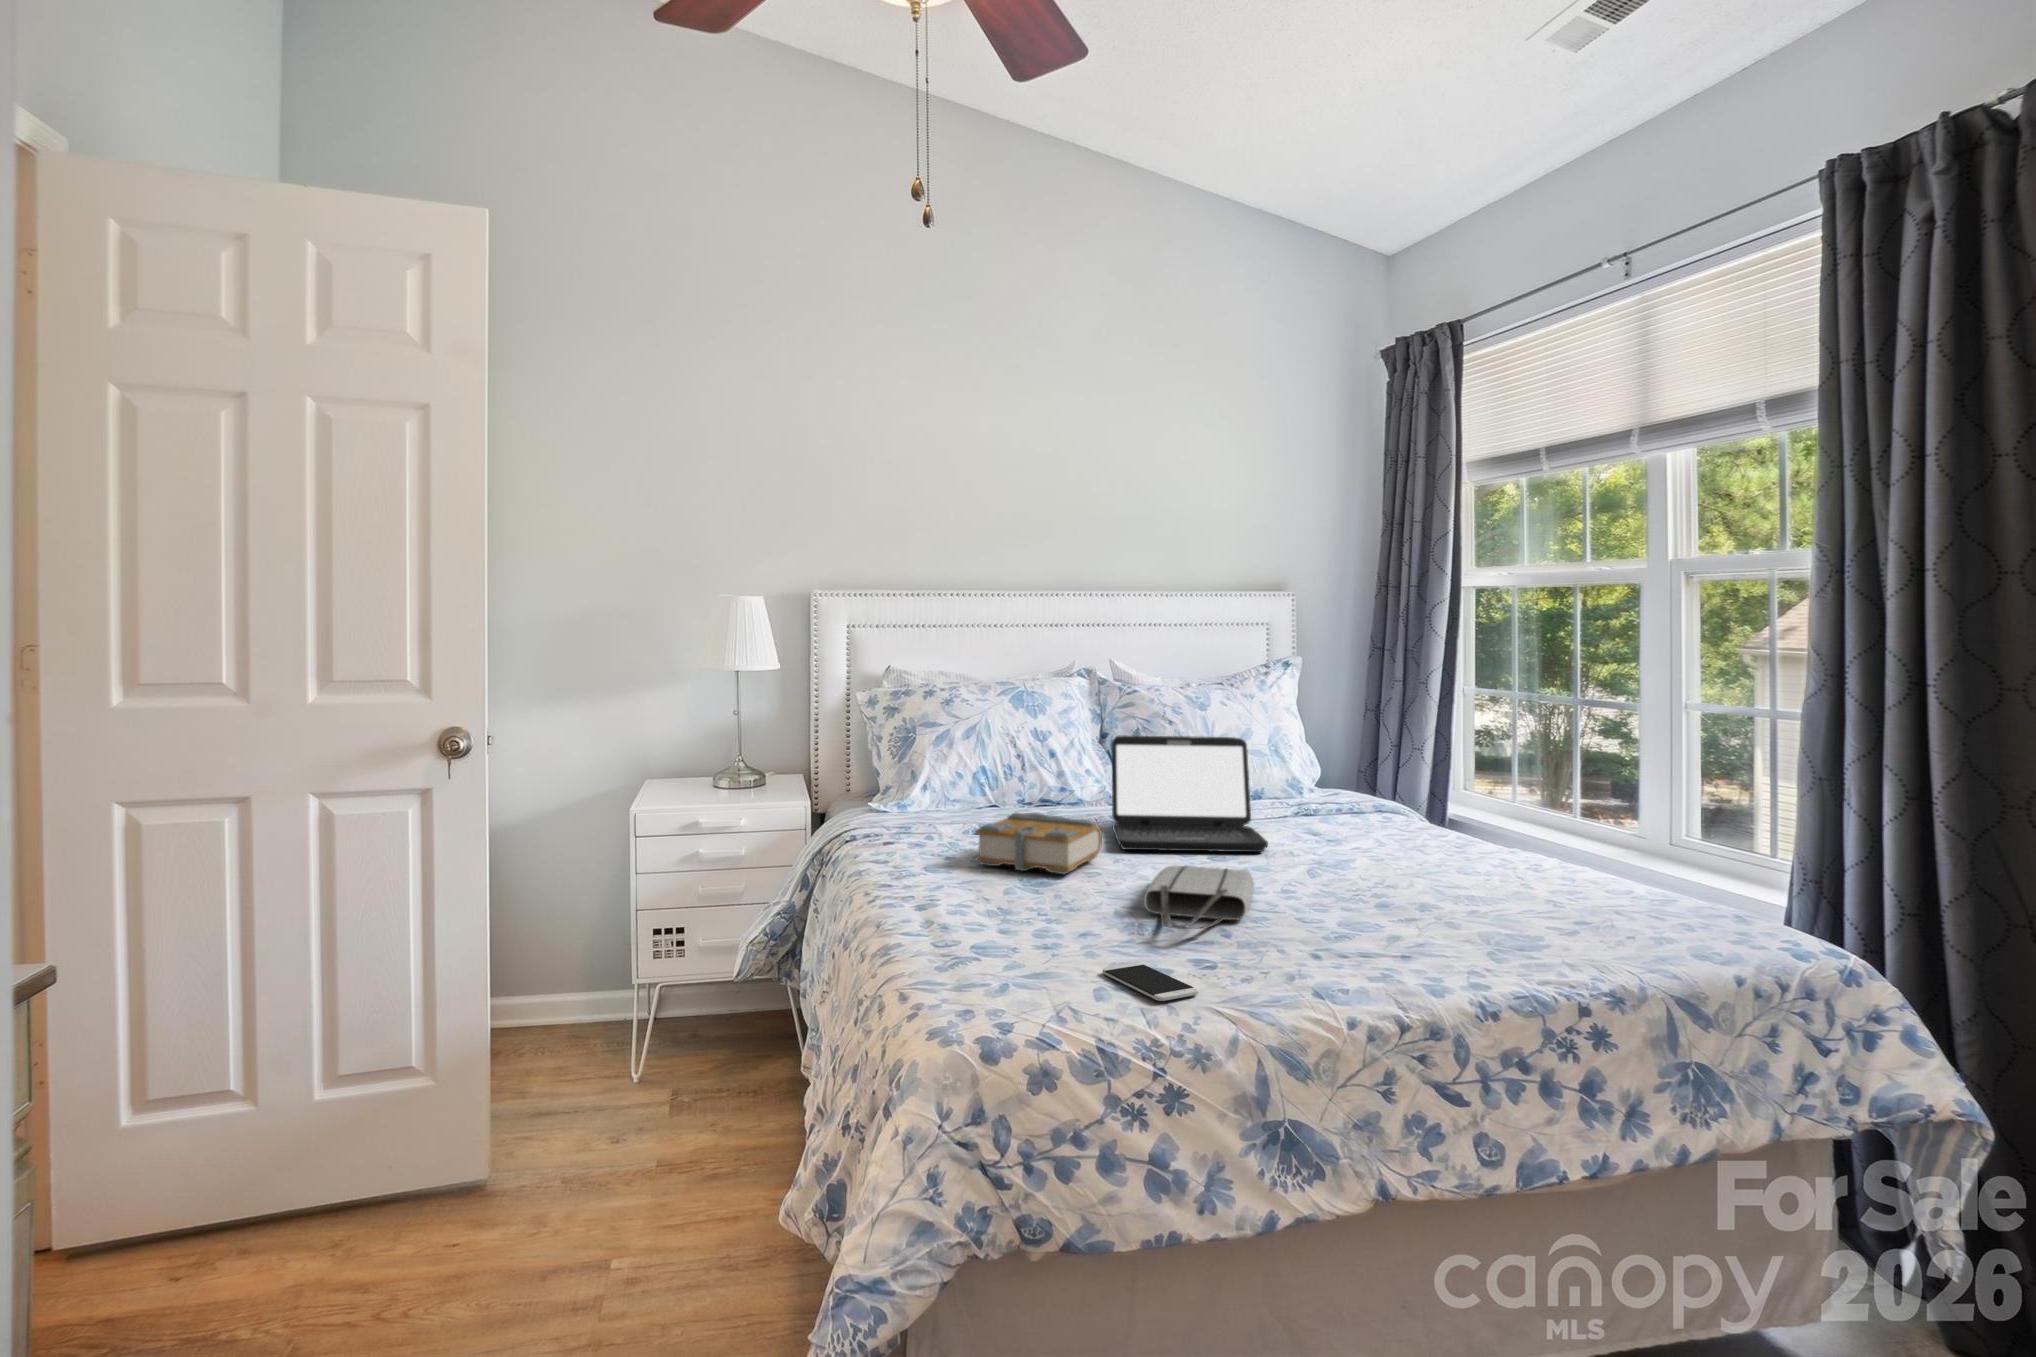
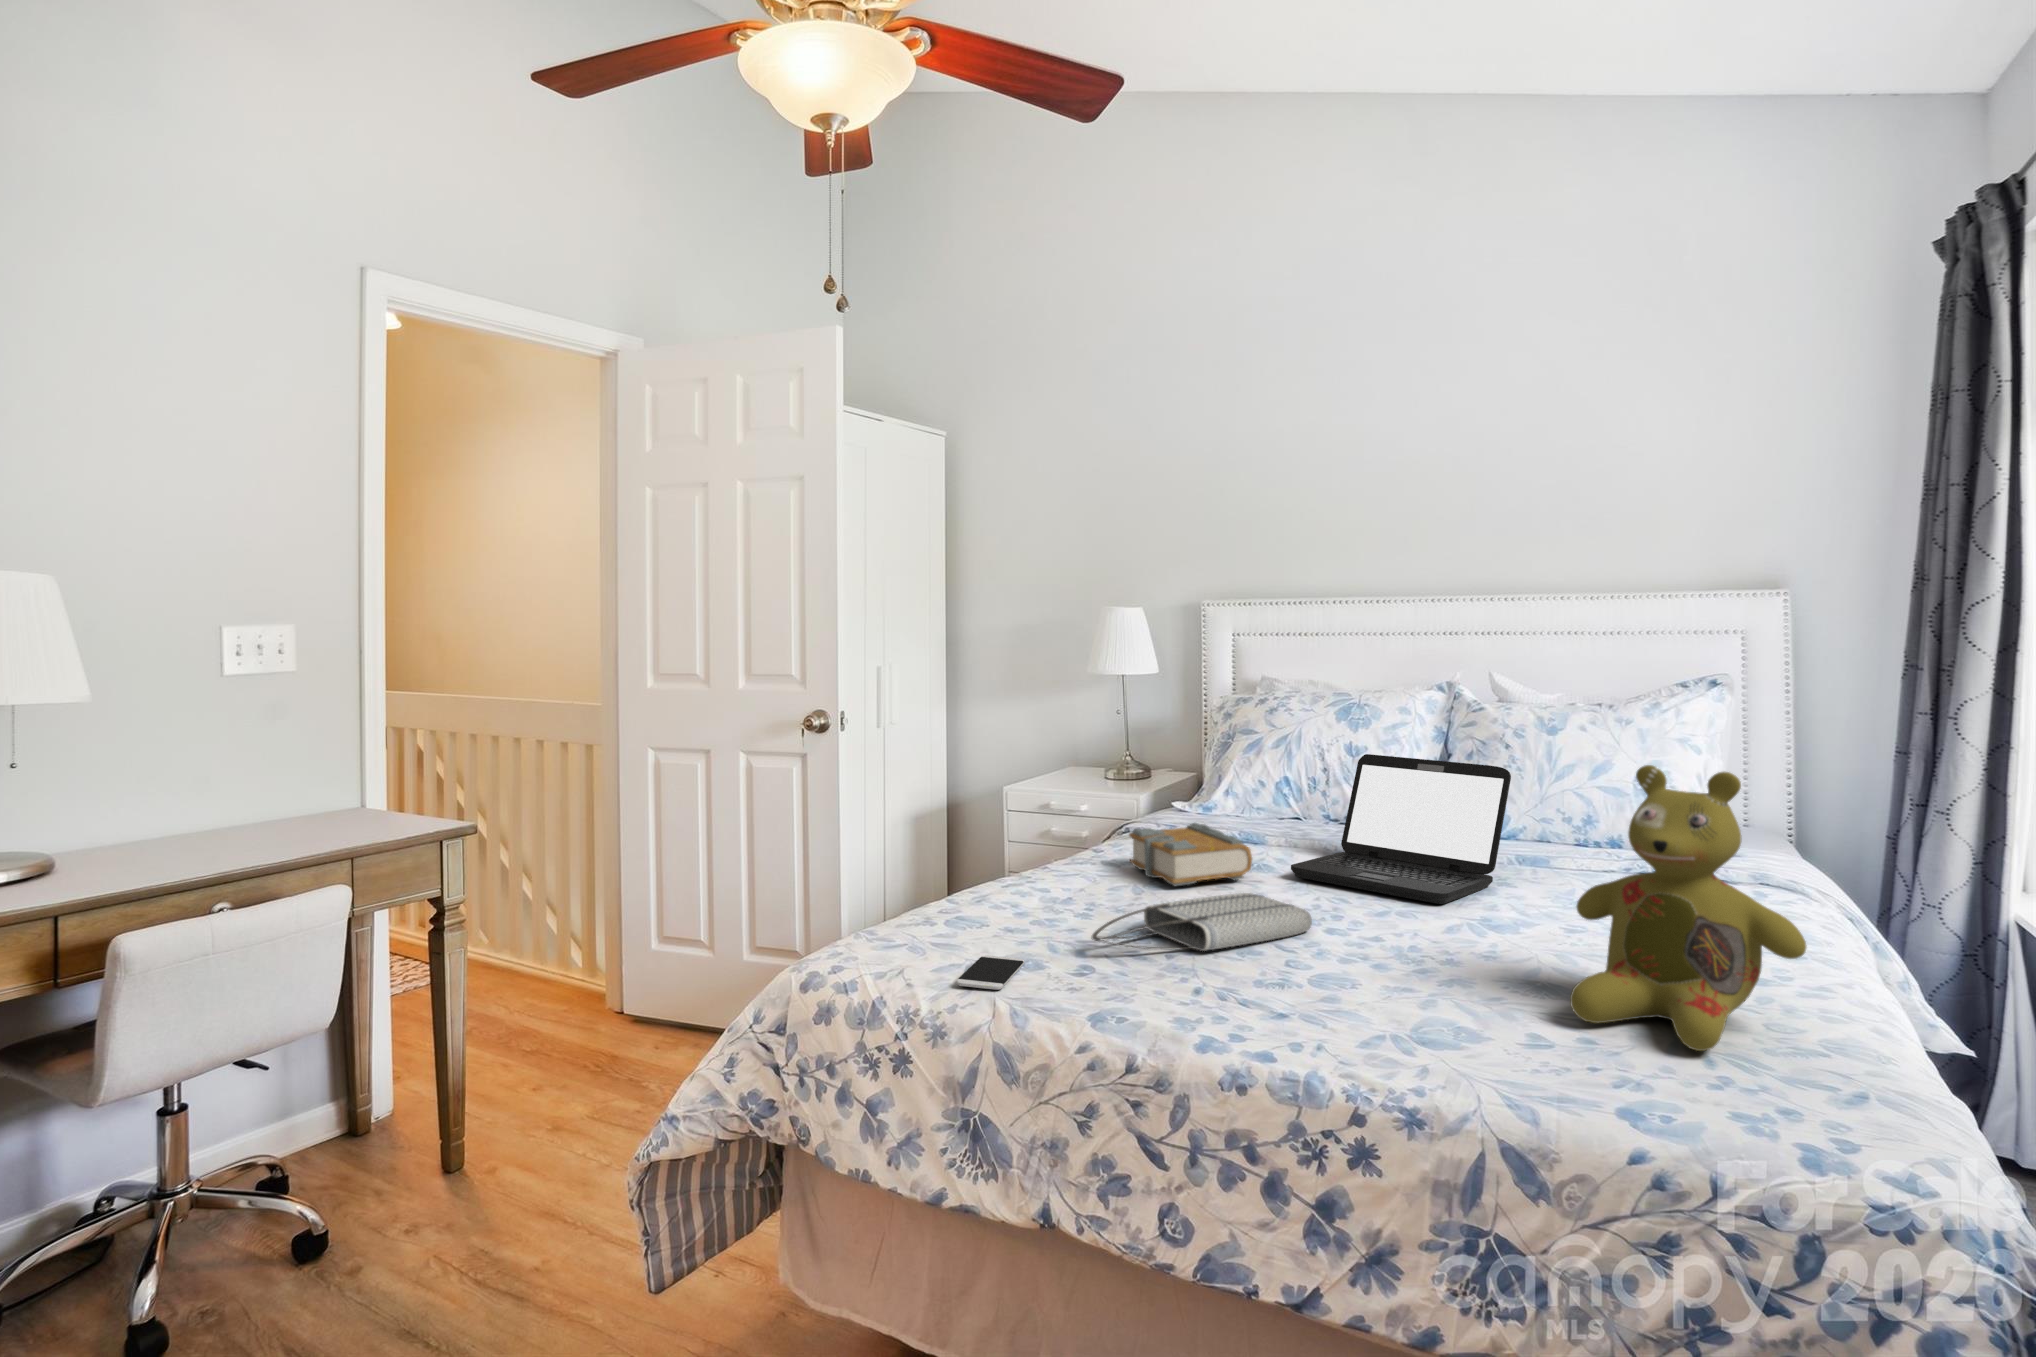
stuffed bear: none [1470,719,1629,911] -> present [1570,765,1807,1051]

